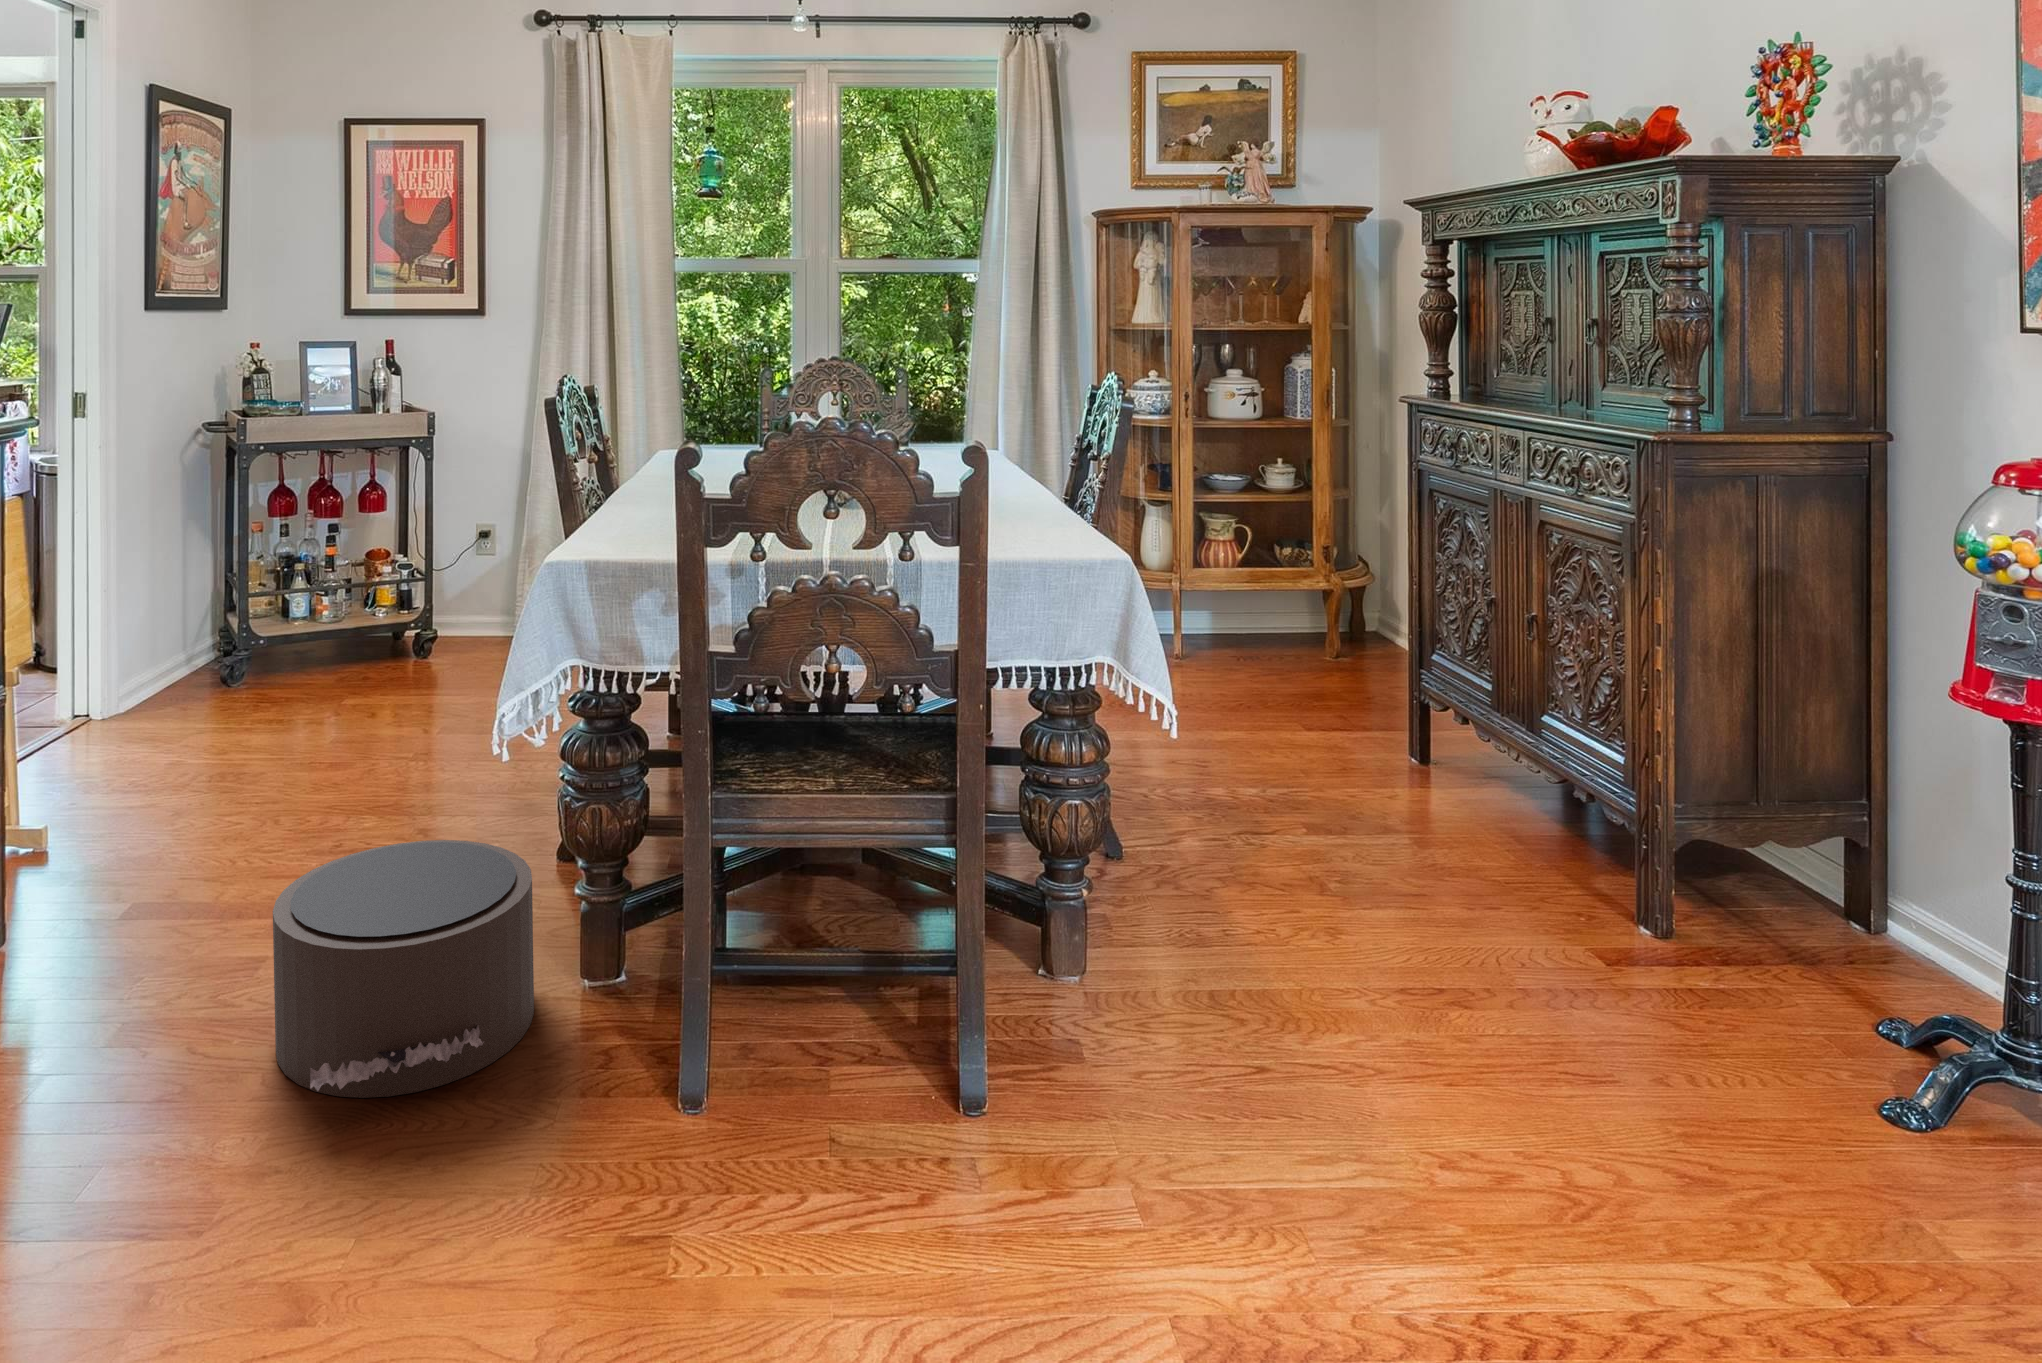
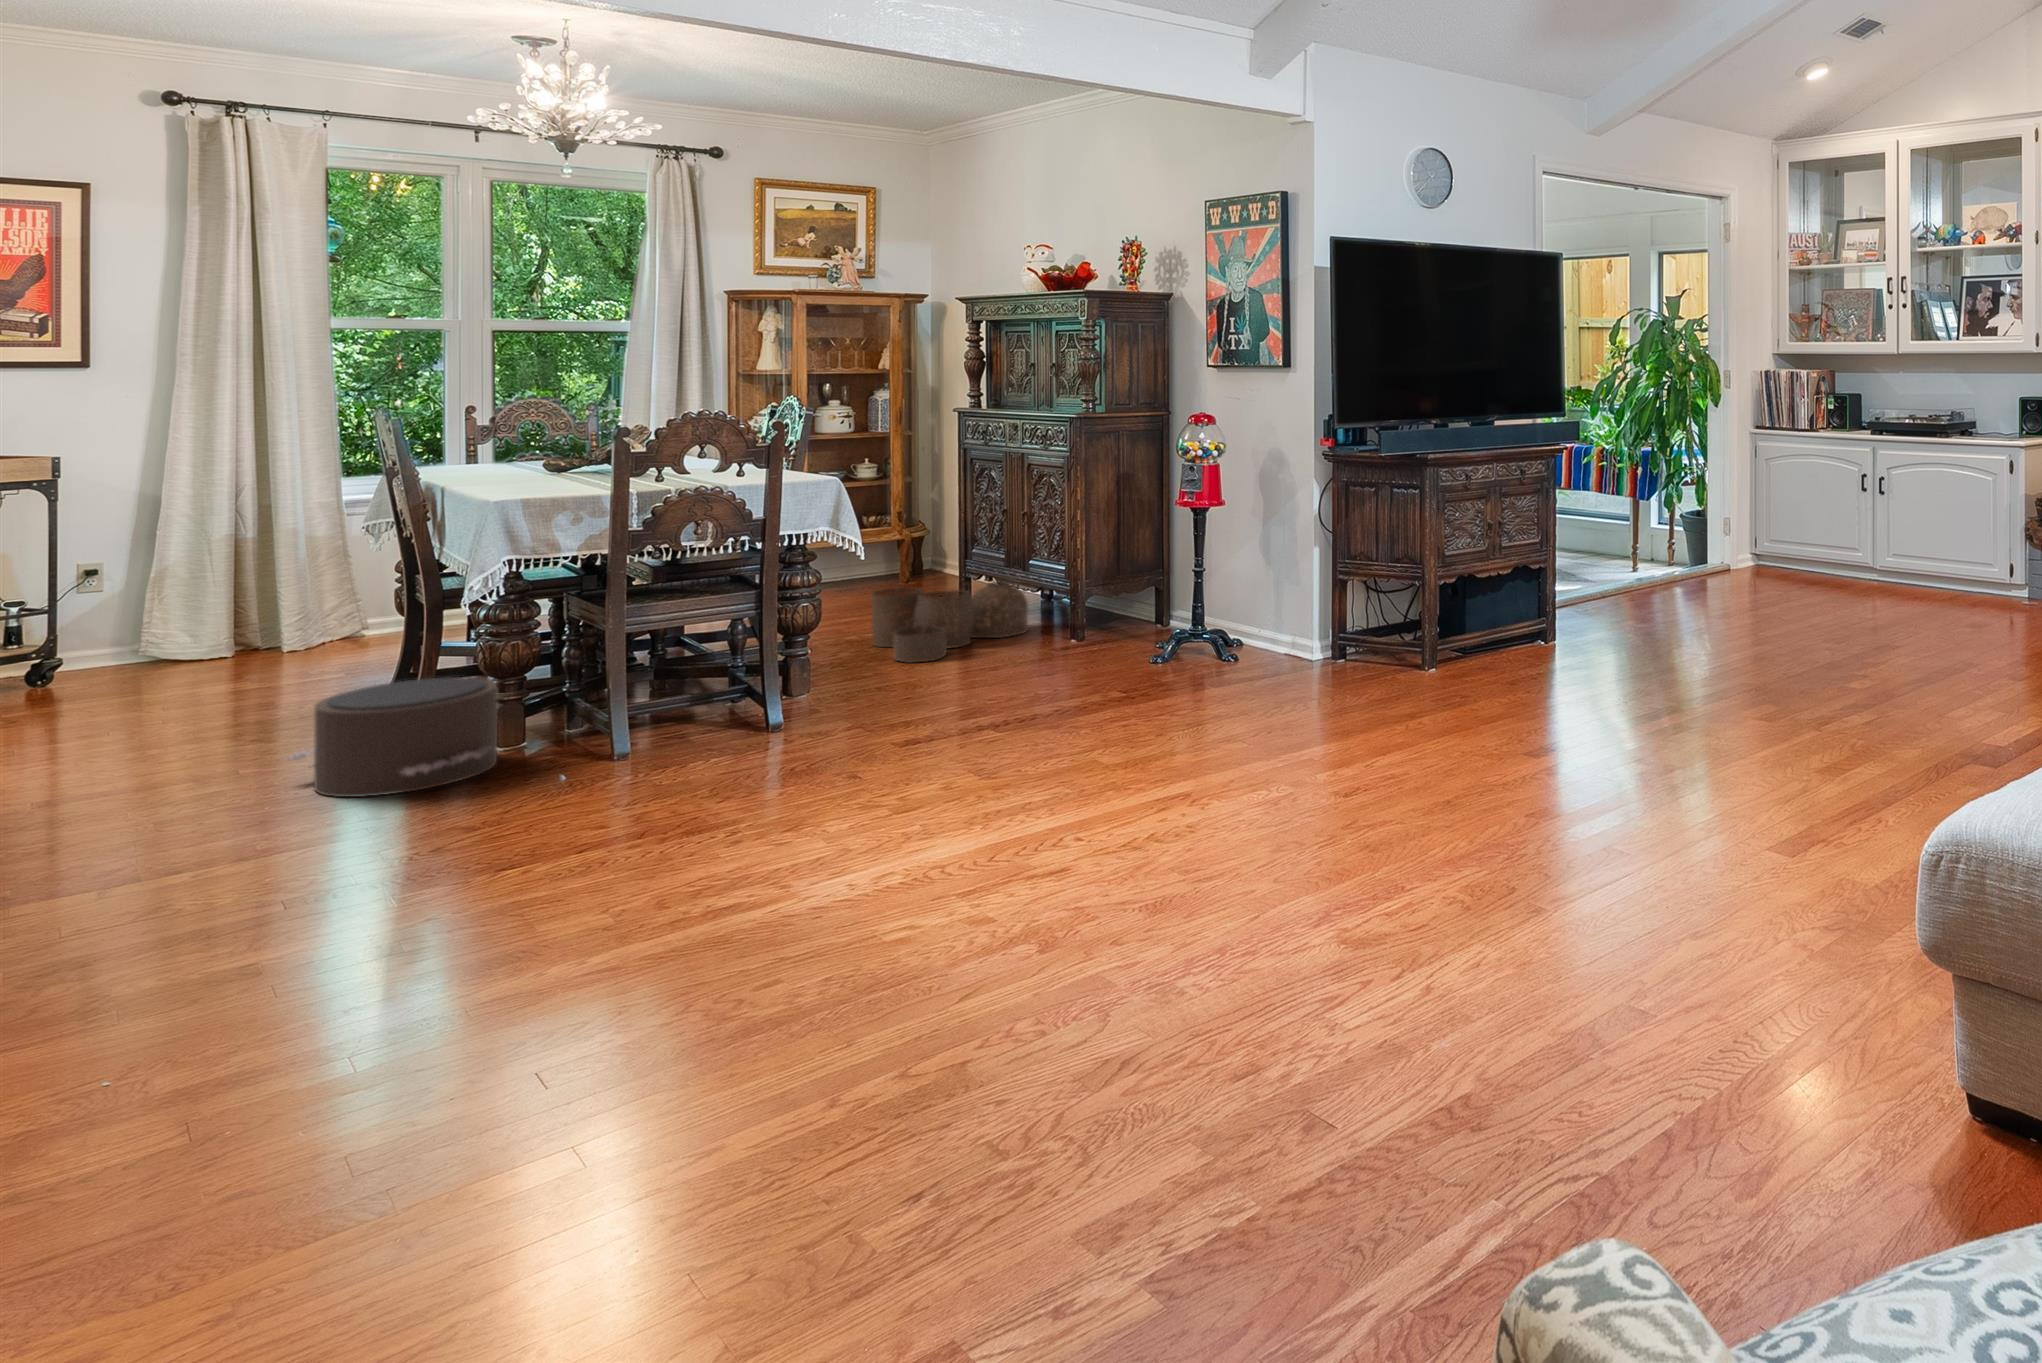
woven basket: none [1233,710,1533,922] -> present [871,580,1028,662]

